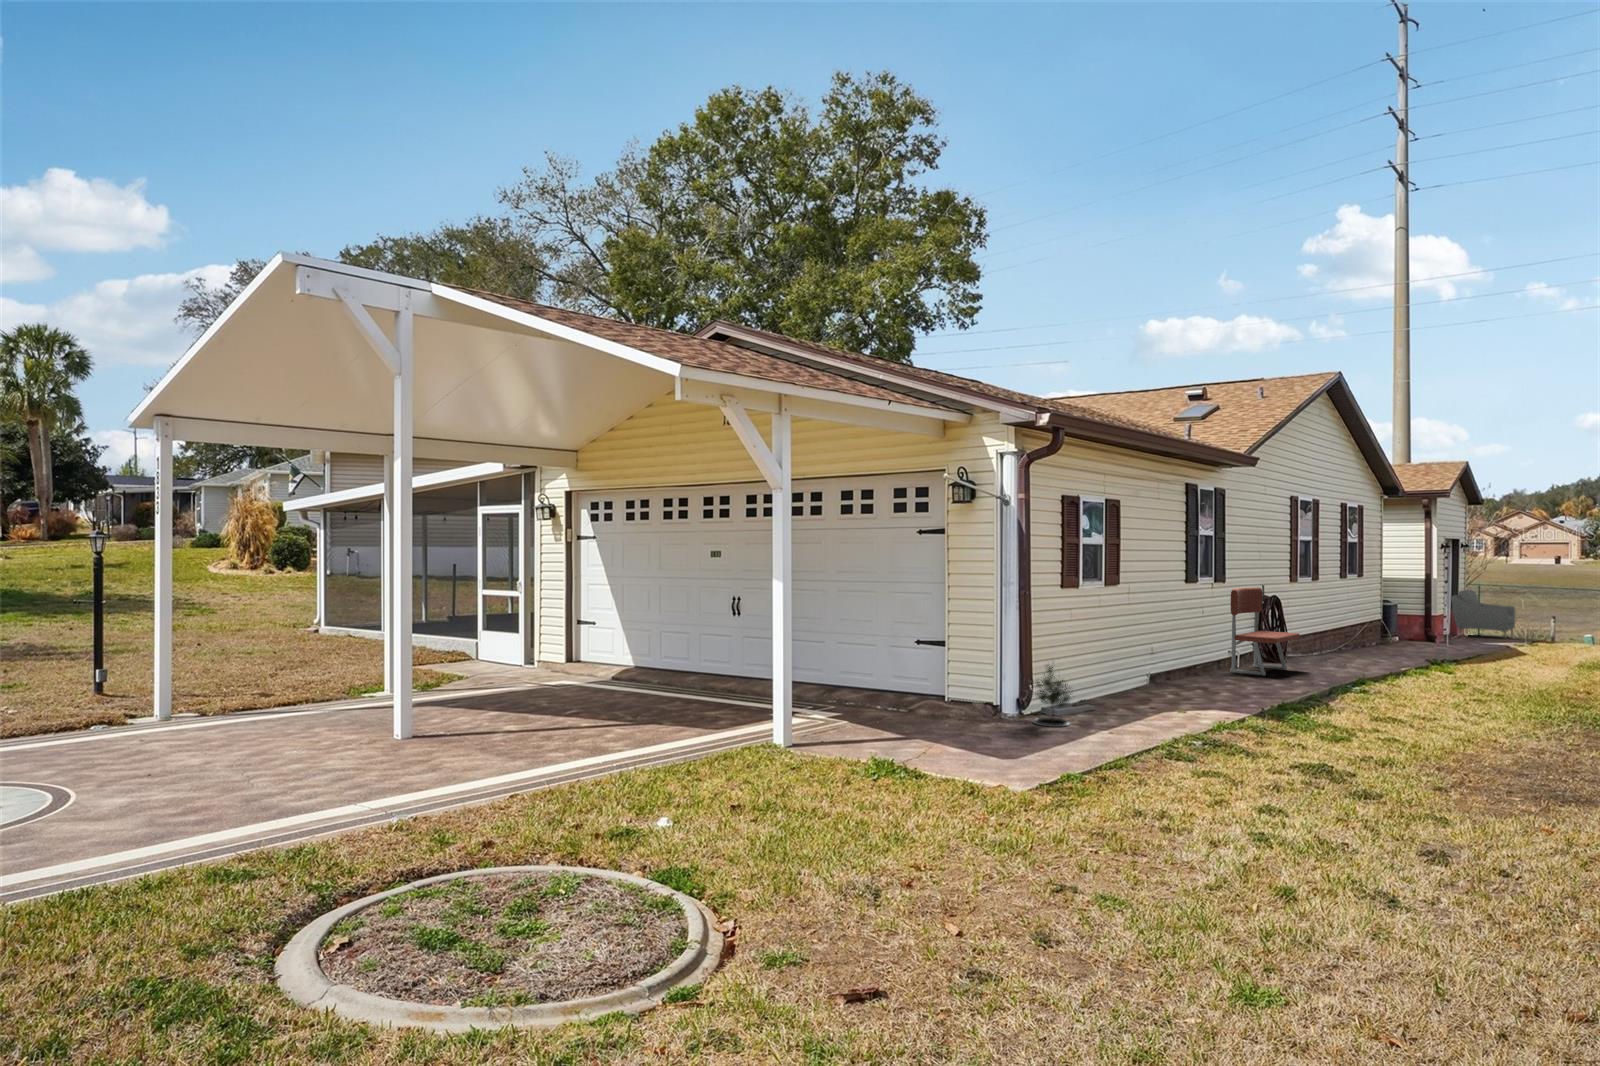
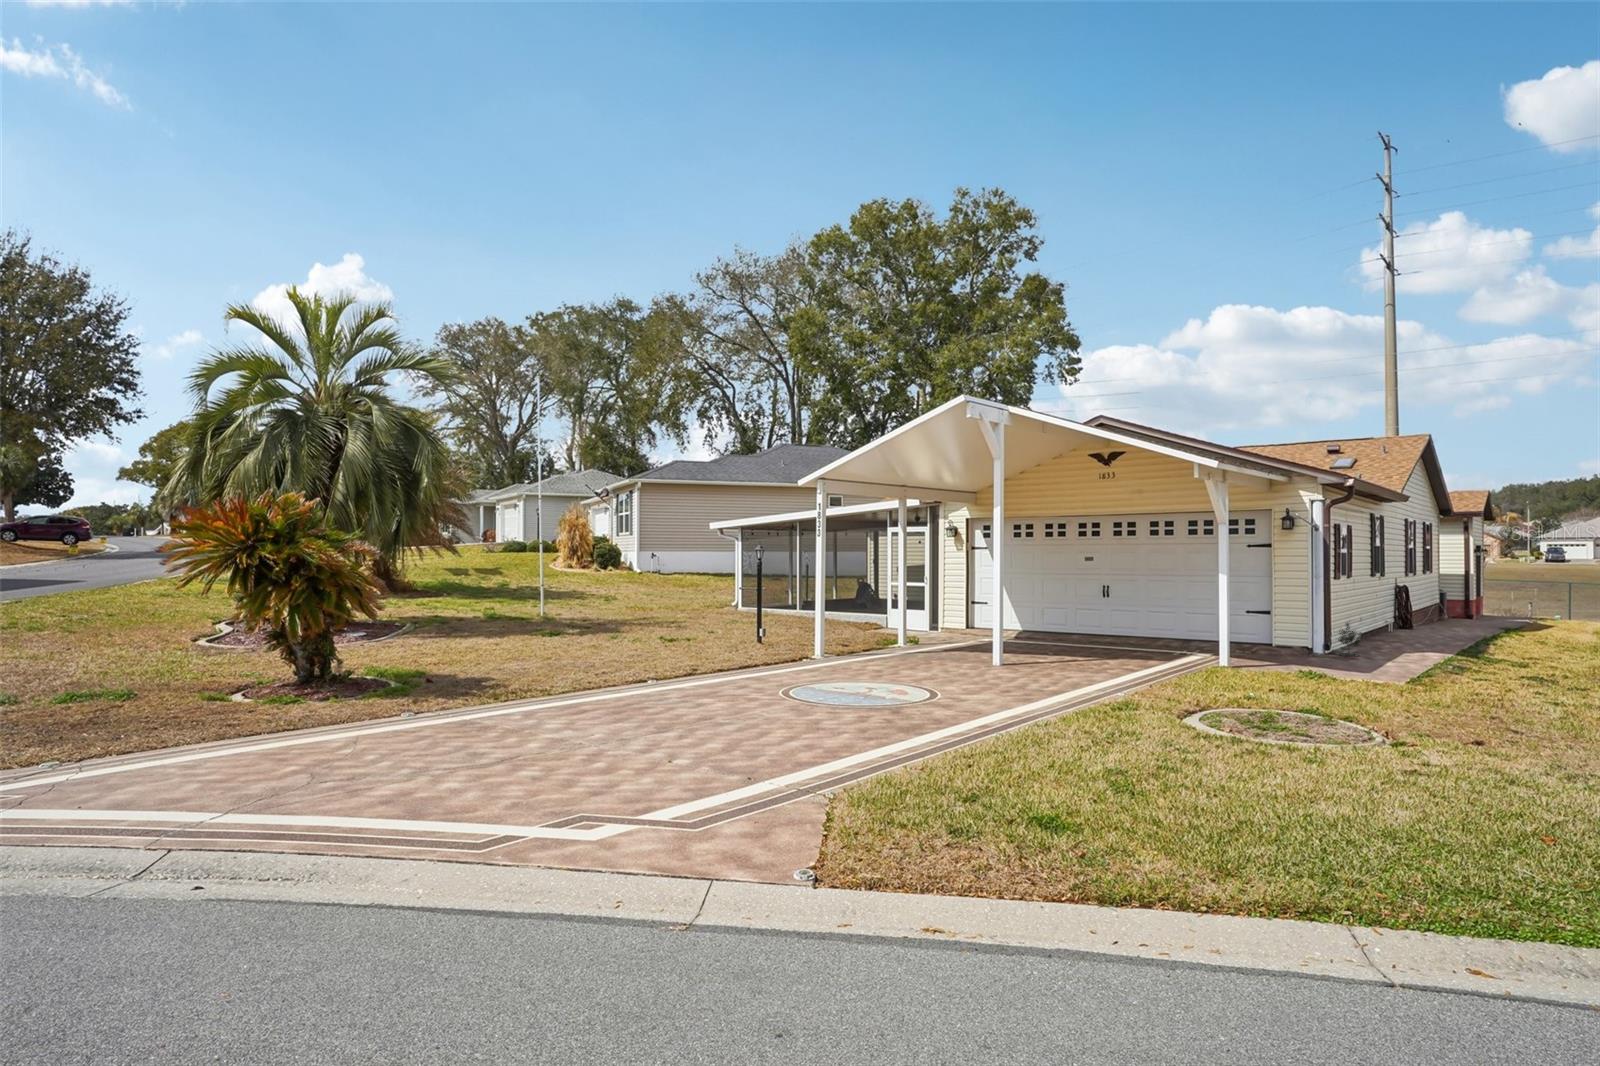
bench: present [1230,587,1300,676] -> none [1386,580,1428,635]
chair: present [1451,589,1515,638] -> none [1483,581,1528,616]

